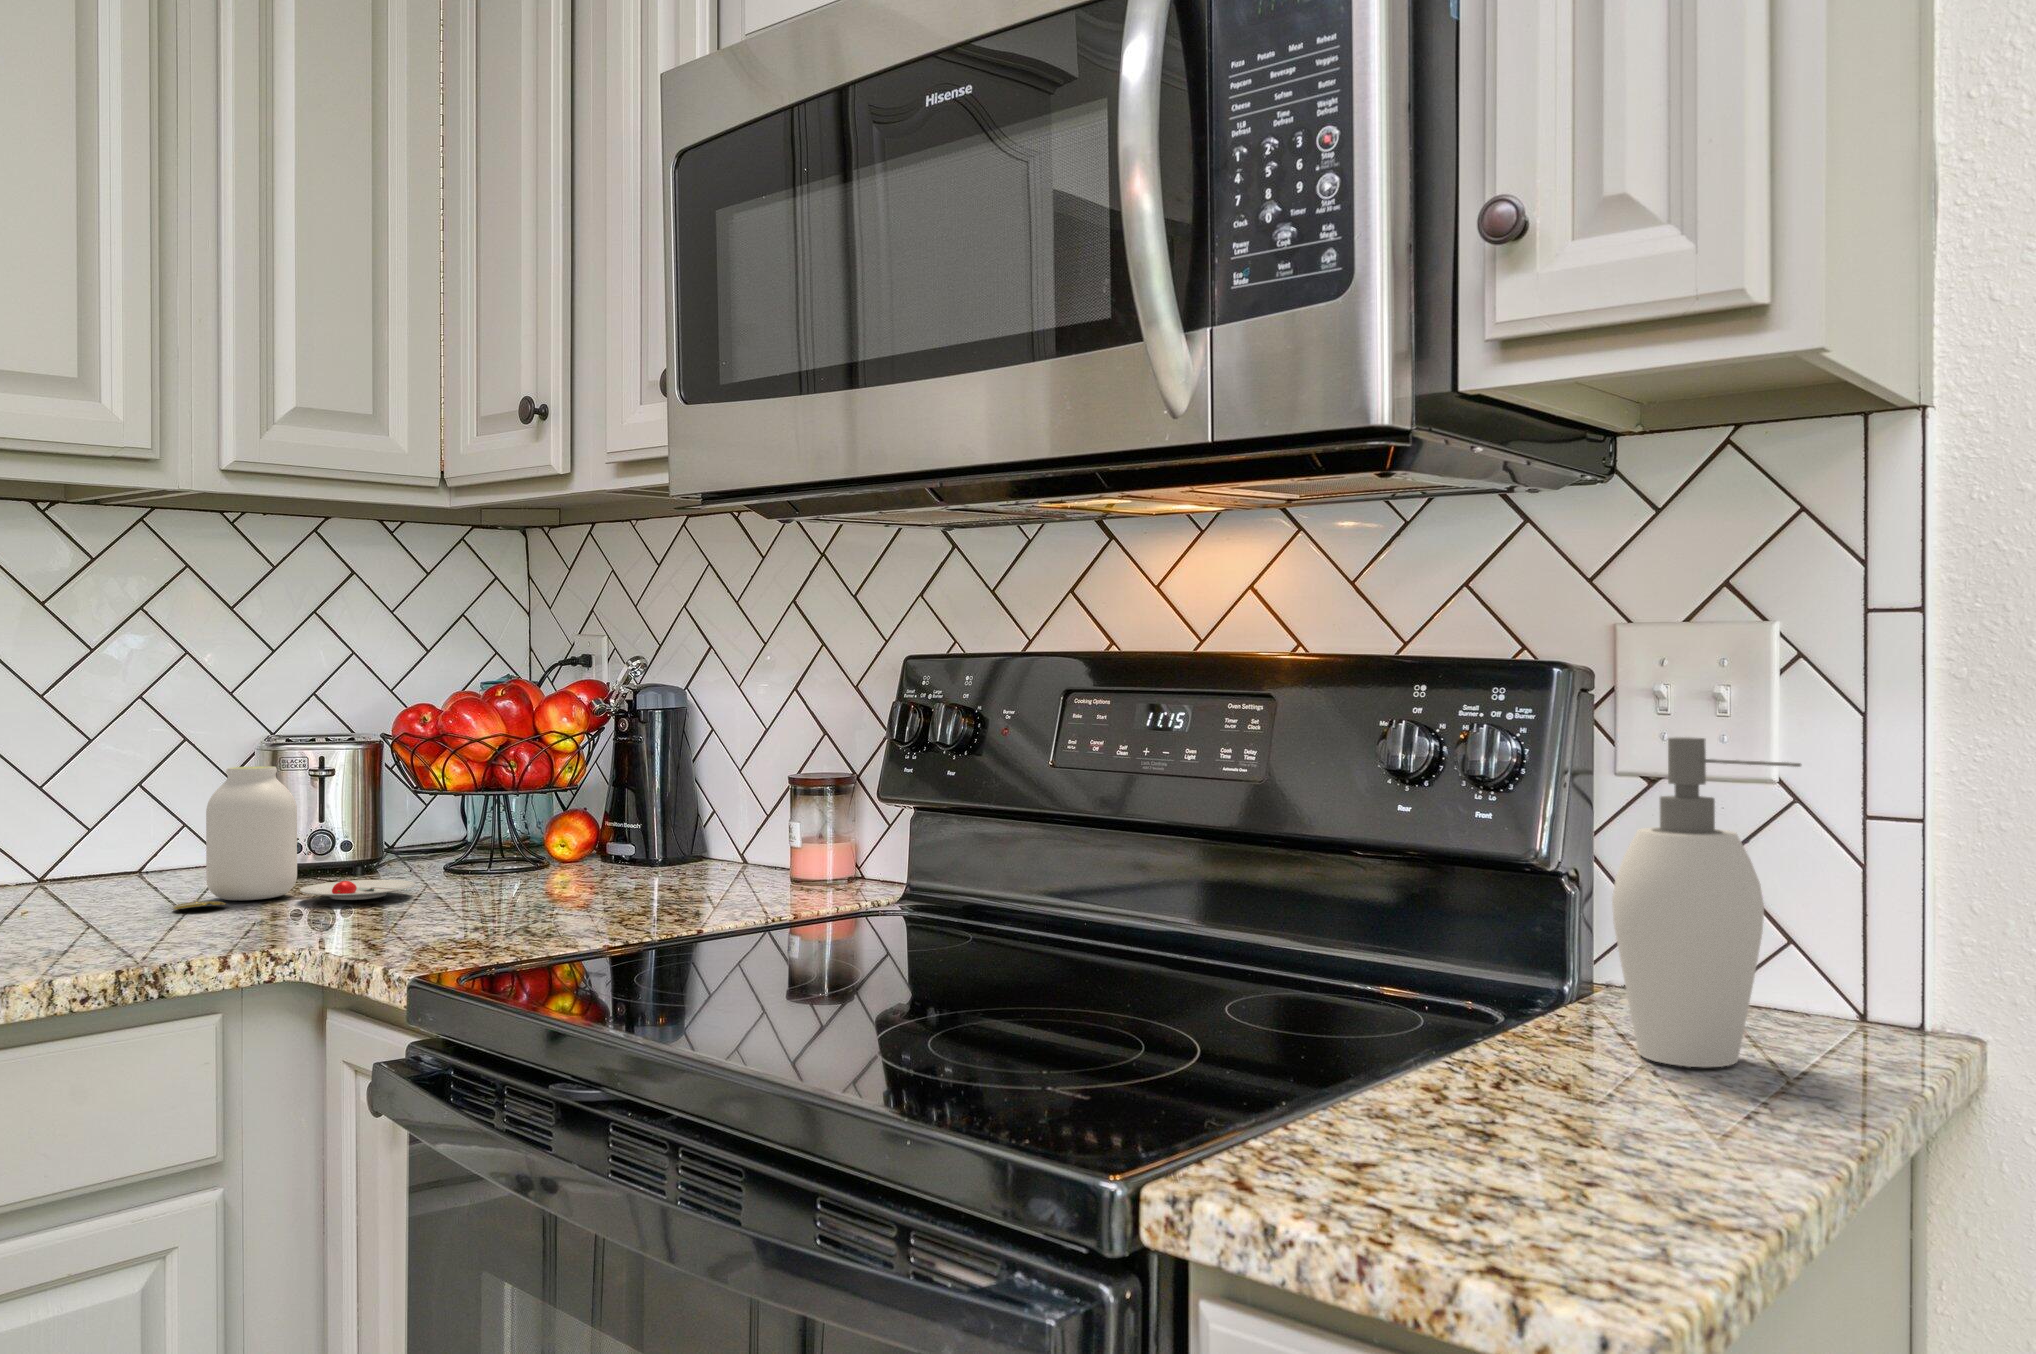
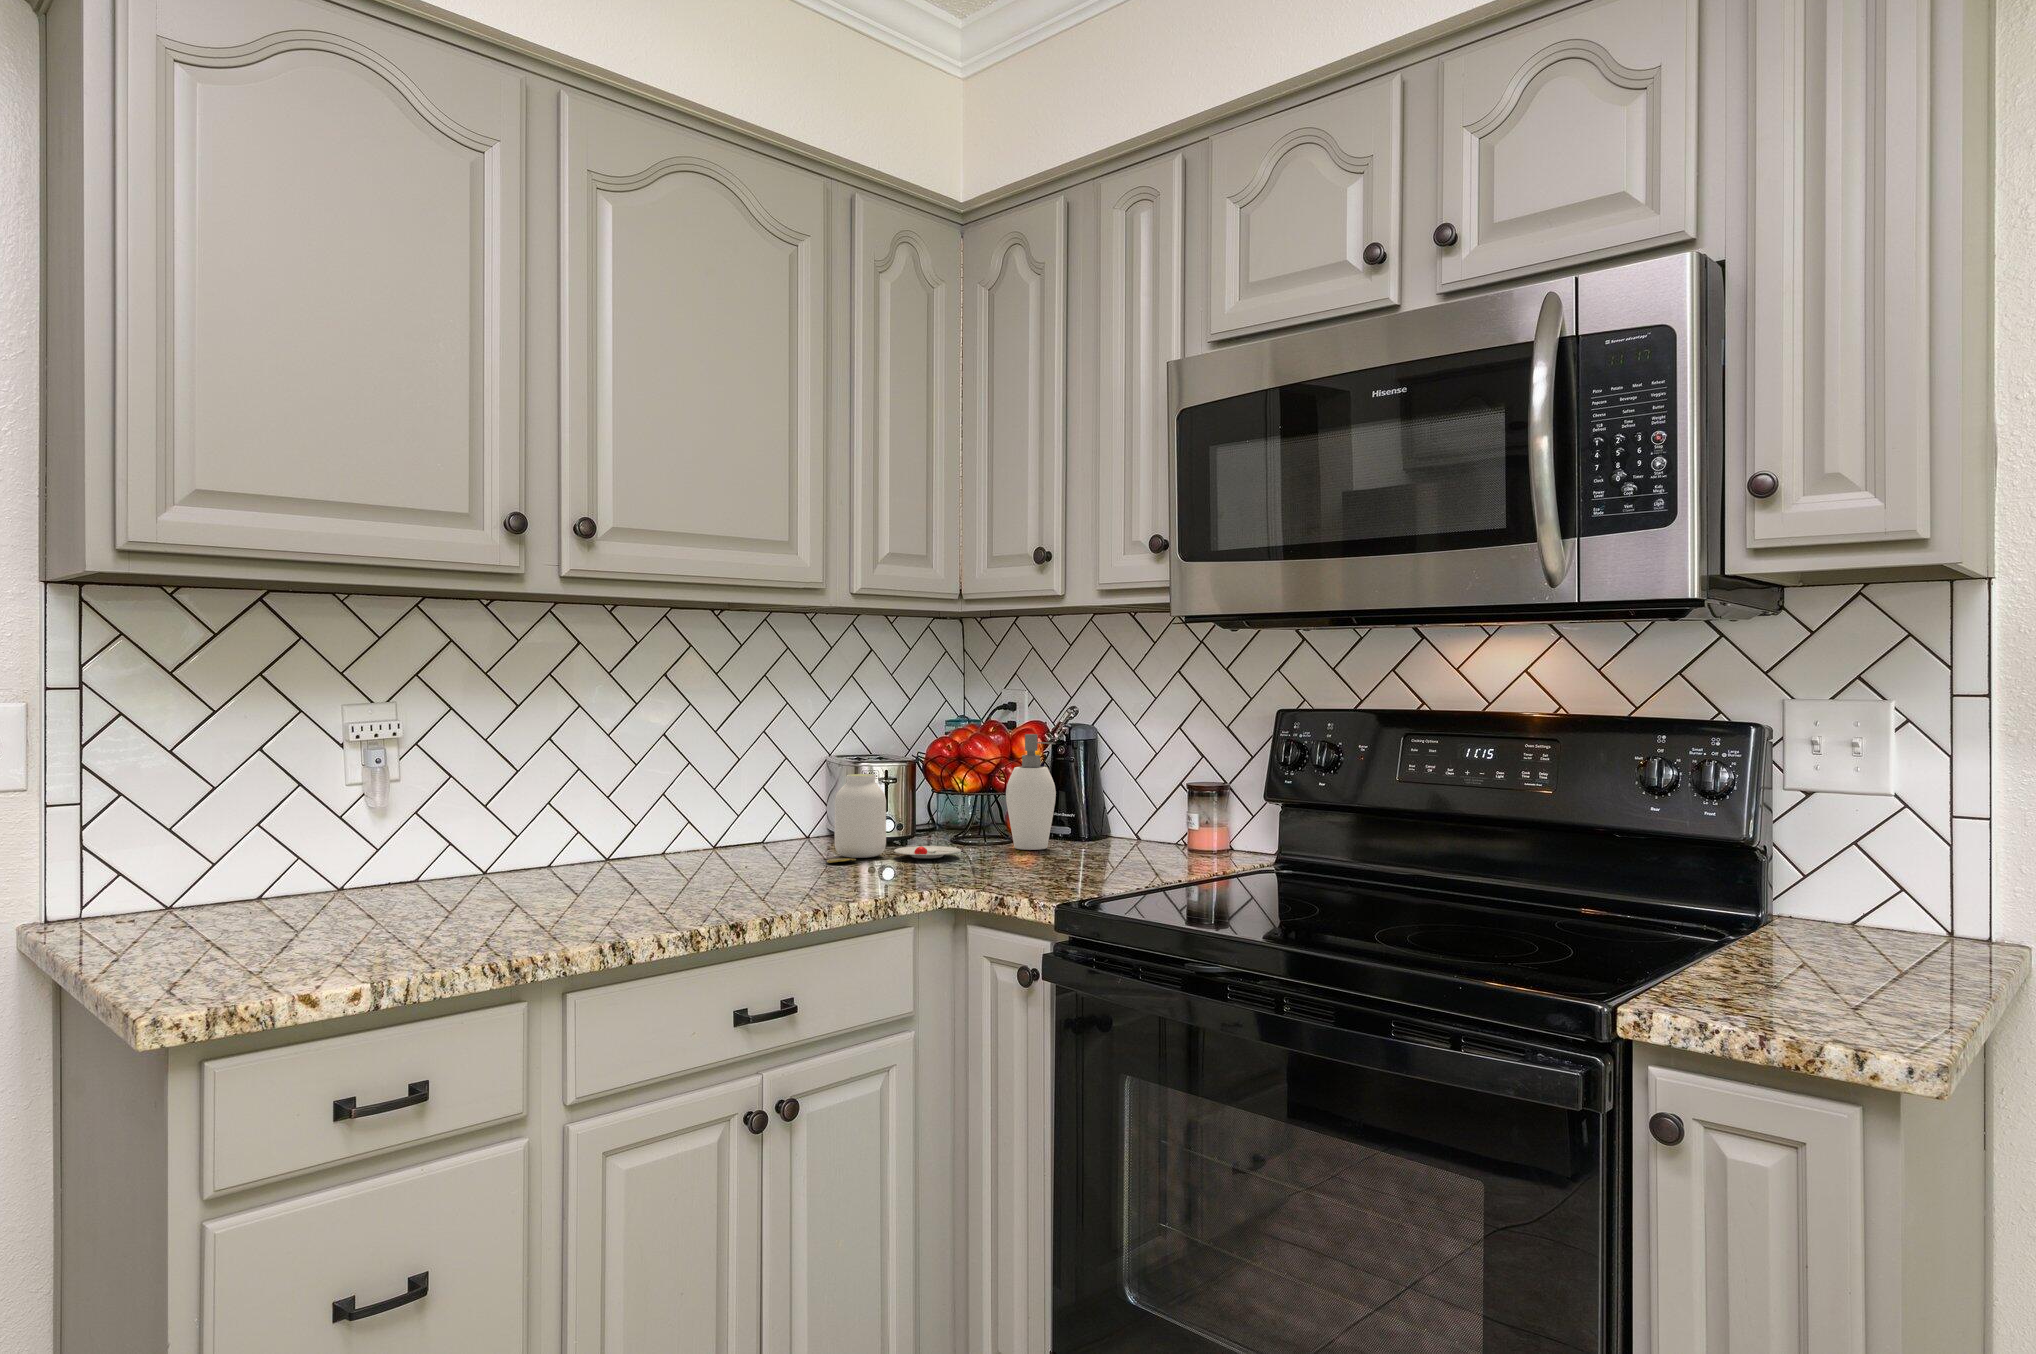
soap dispenser: present [1612,737,1801,1067] -> present [1006,734,1056,850]

